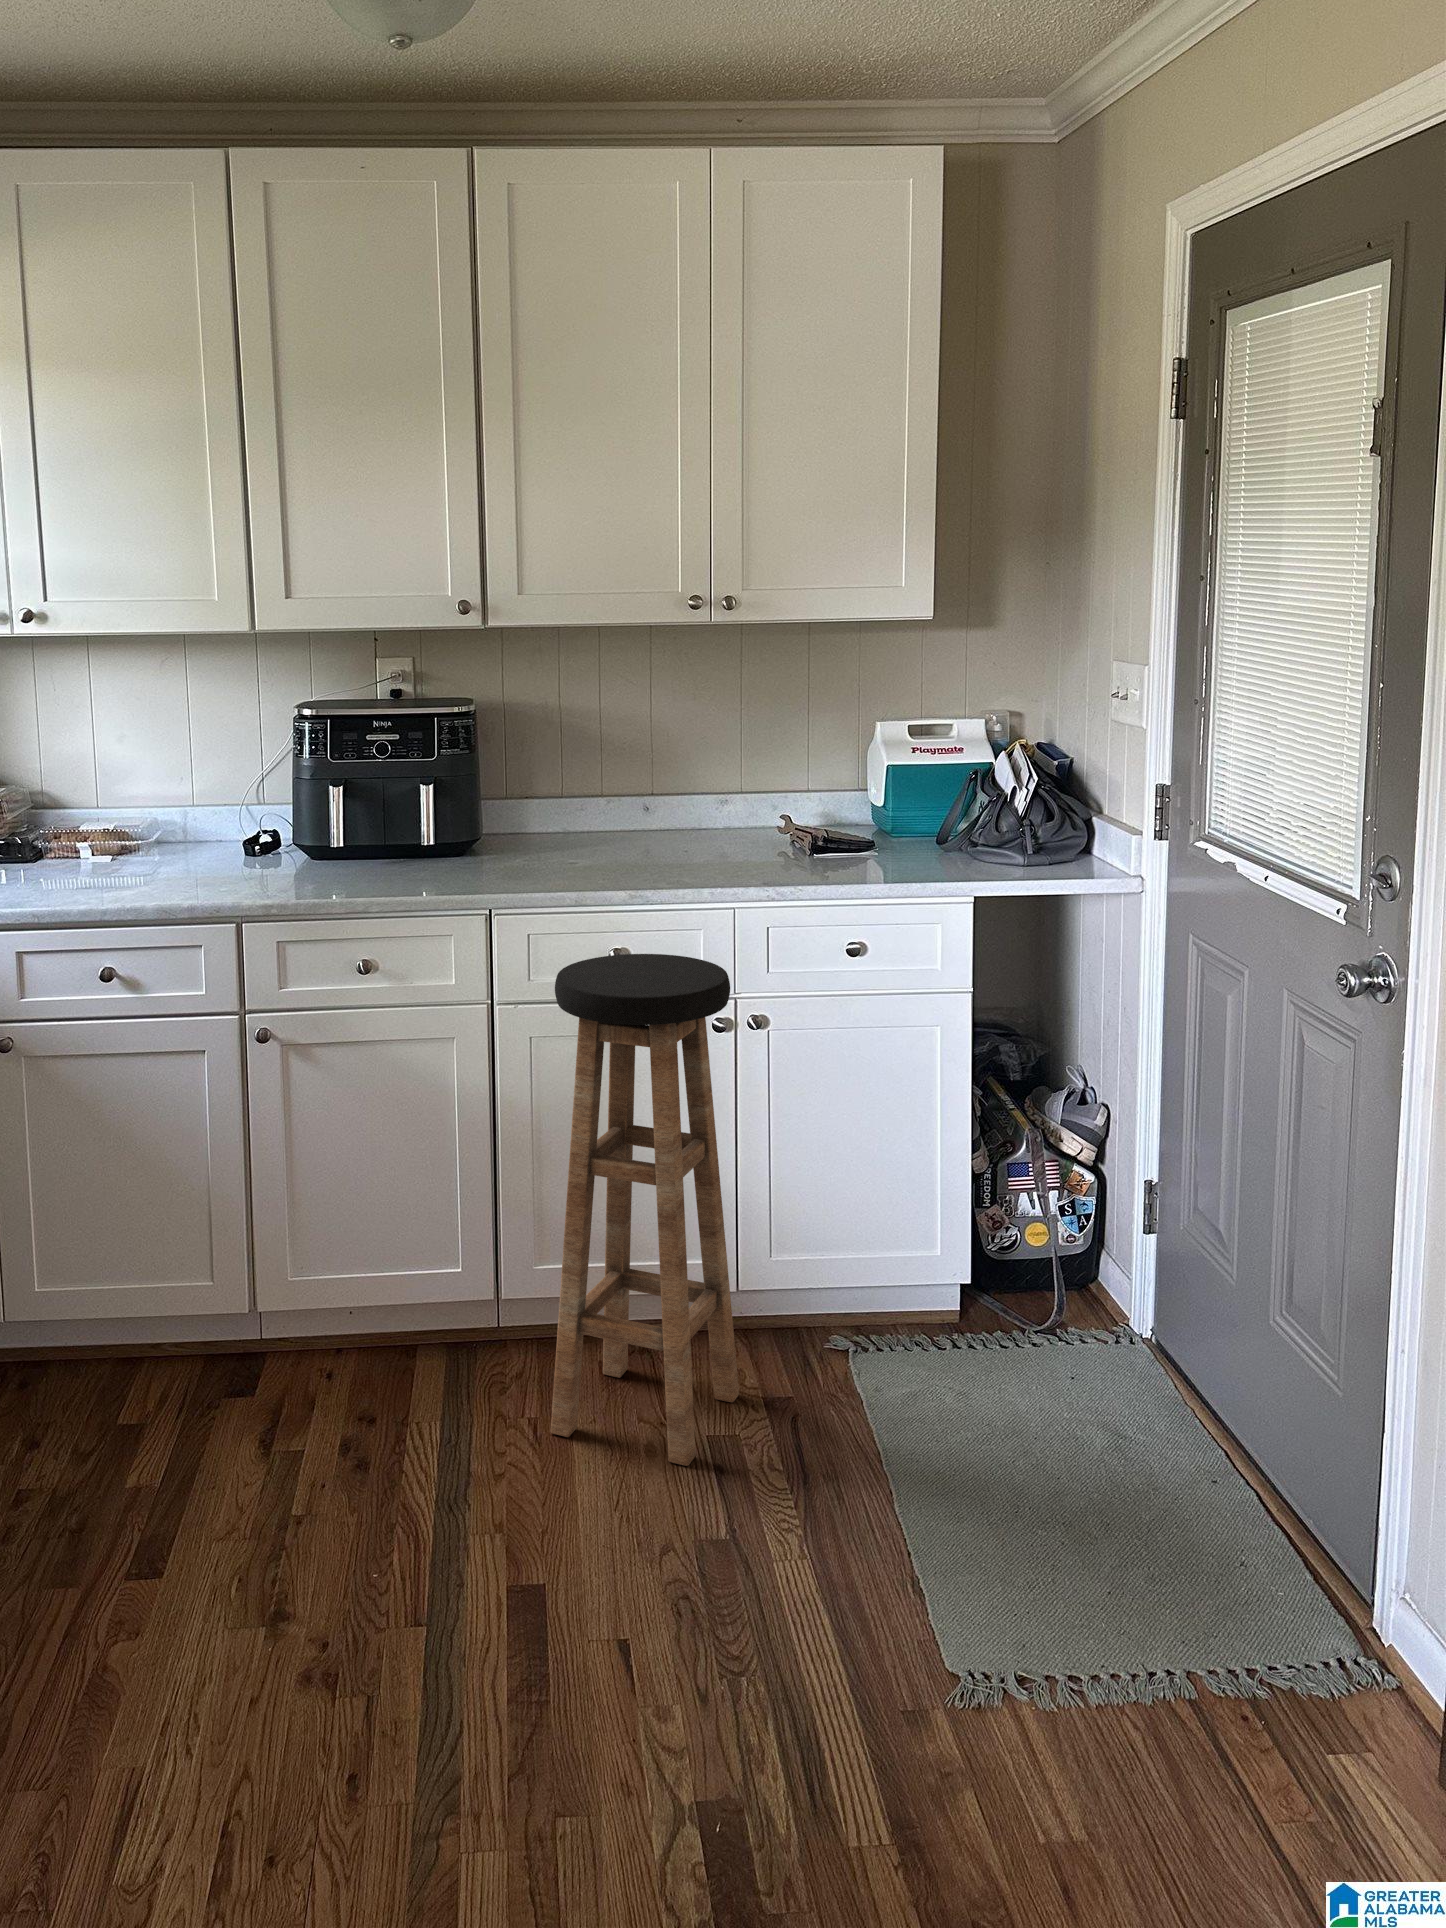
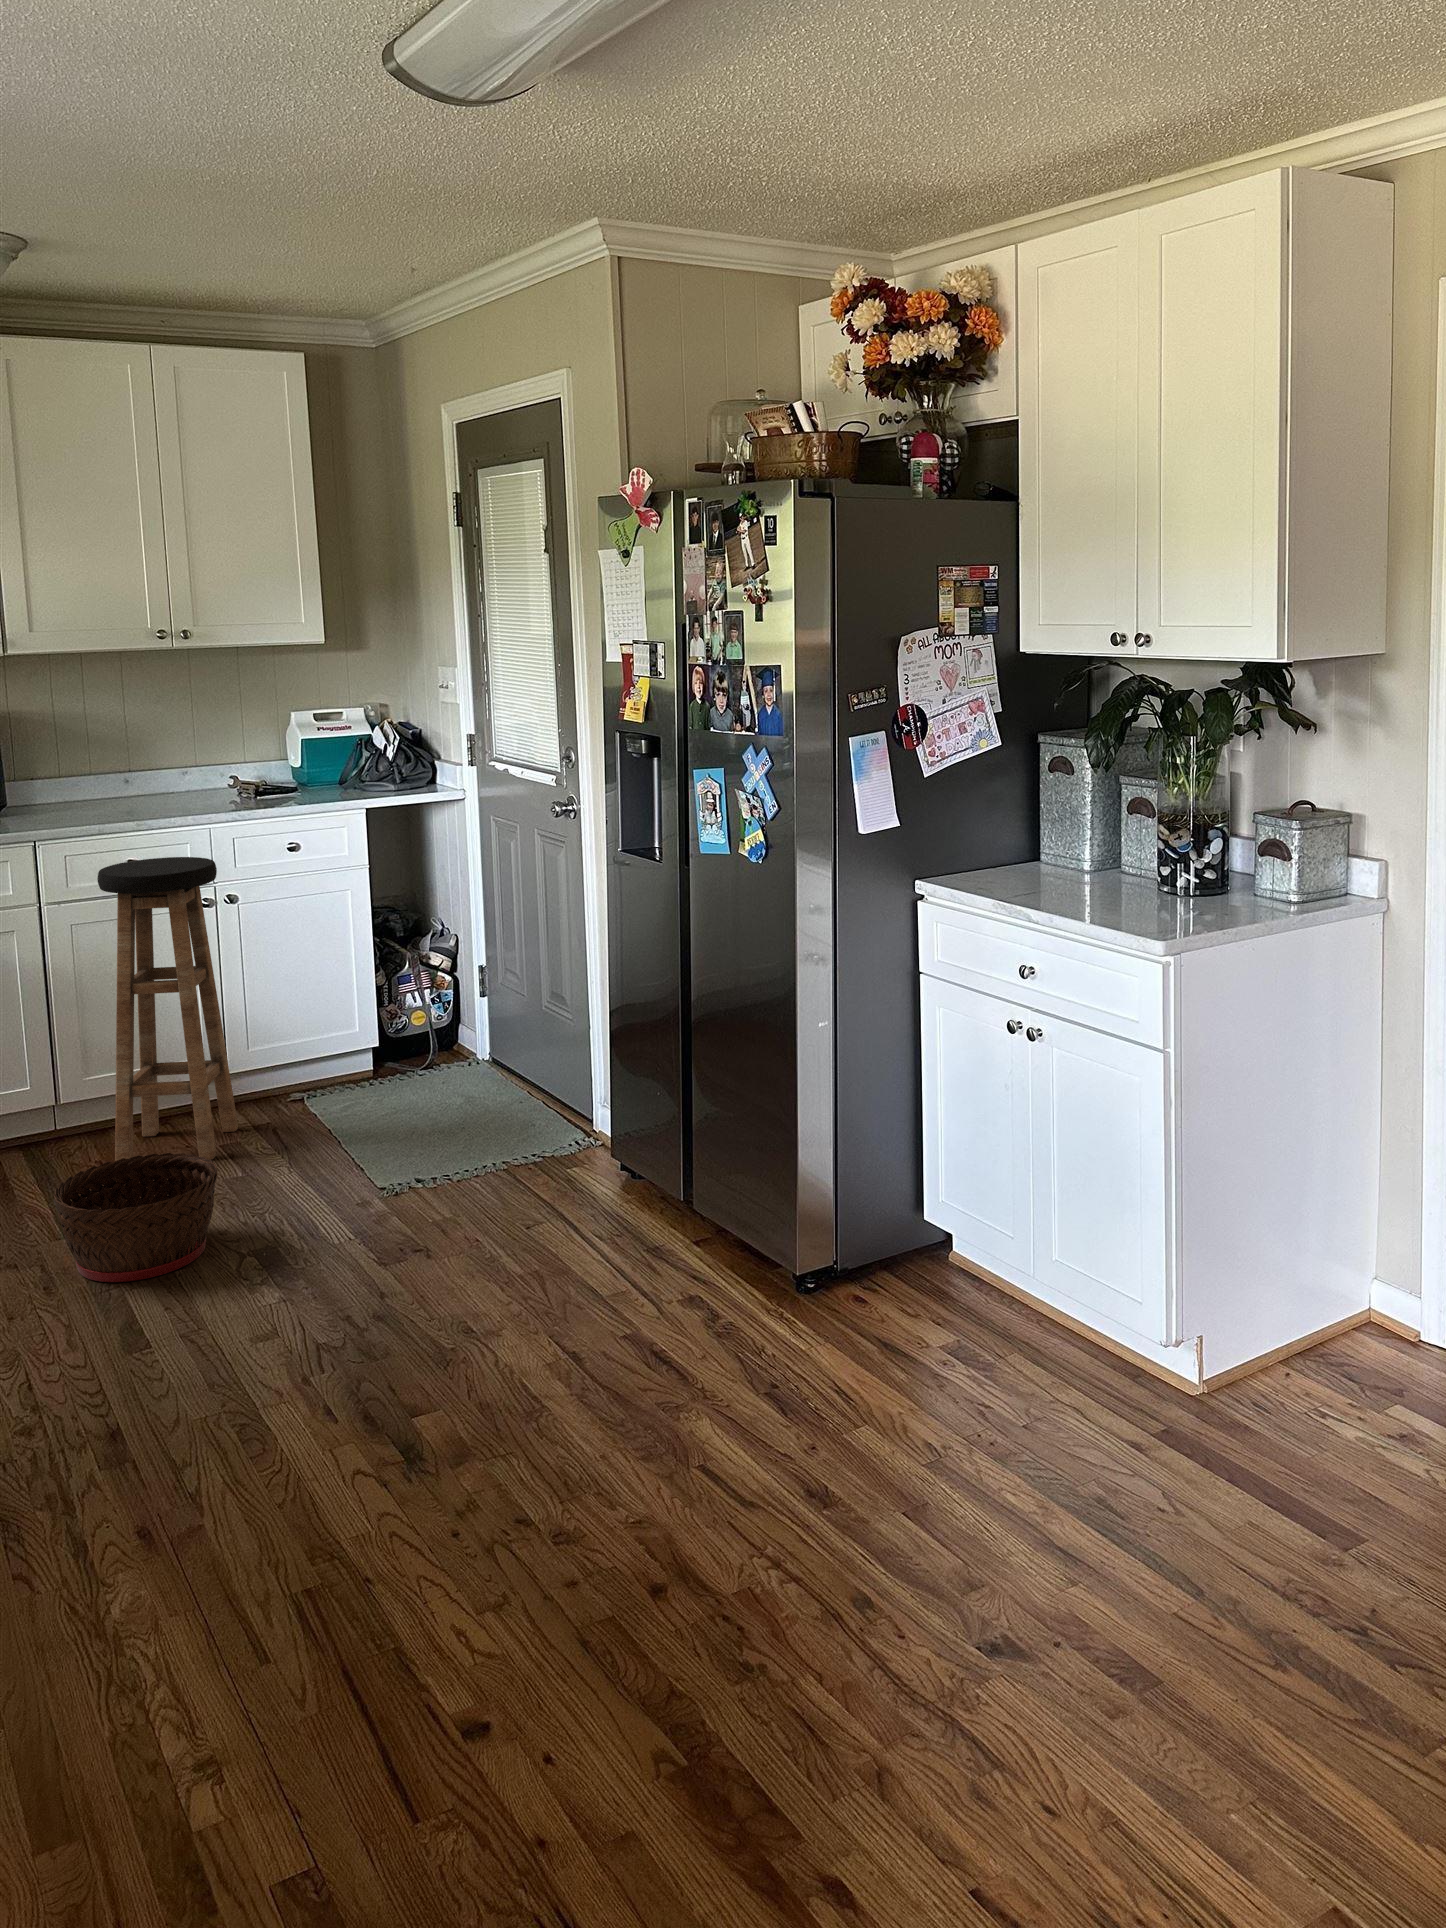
basket: none [391,1502,660,1789] -> present [53,1153,217,1282]

